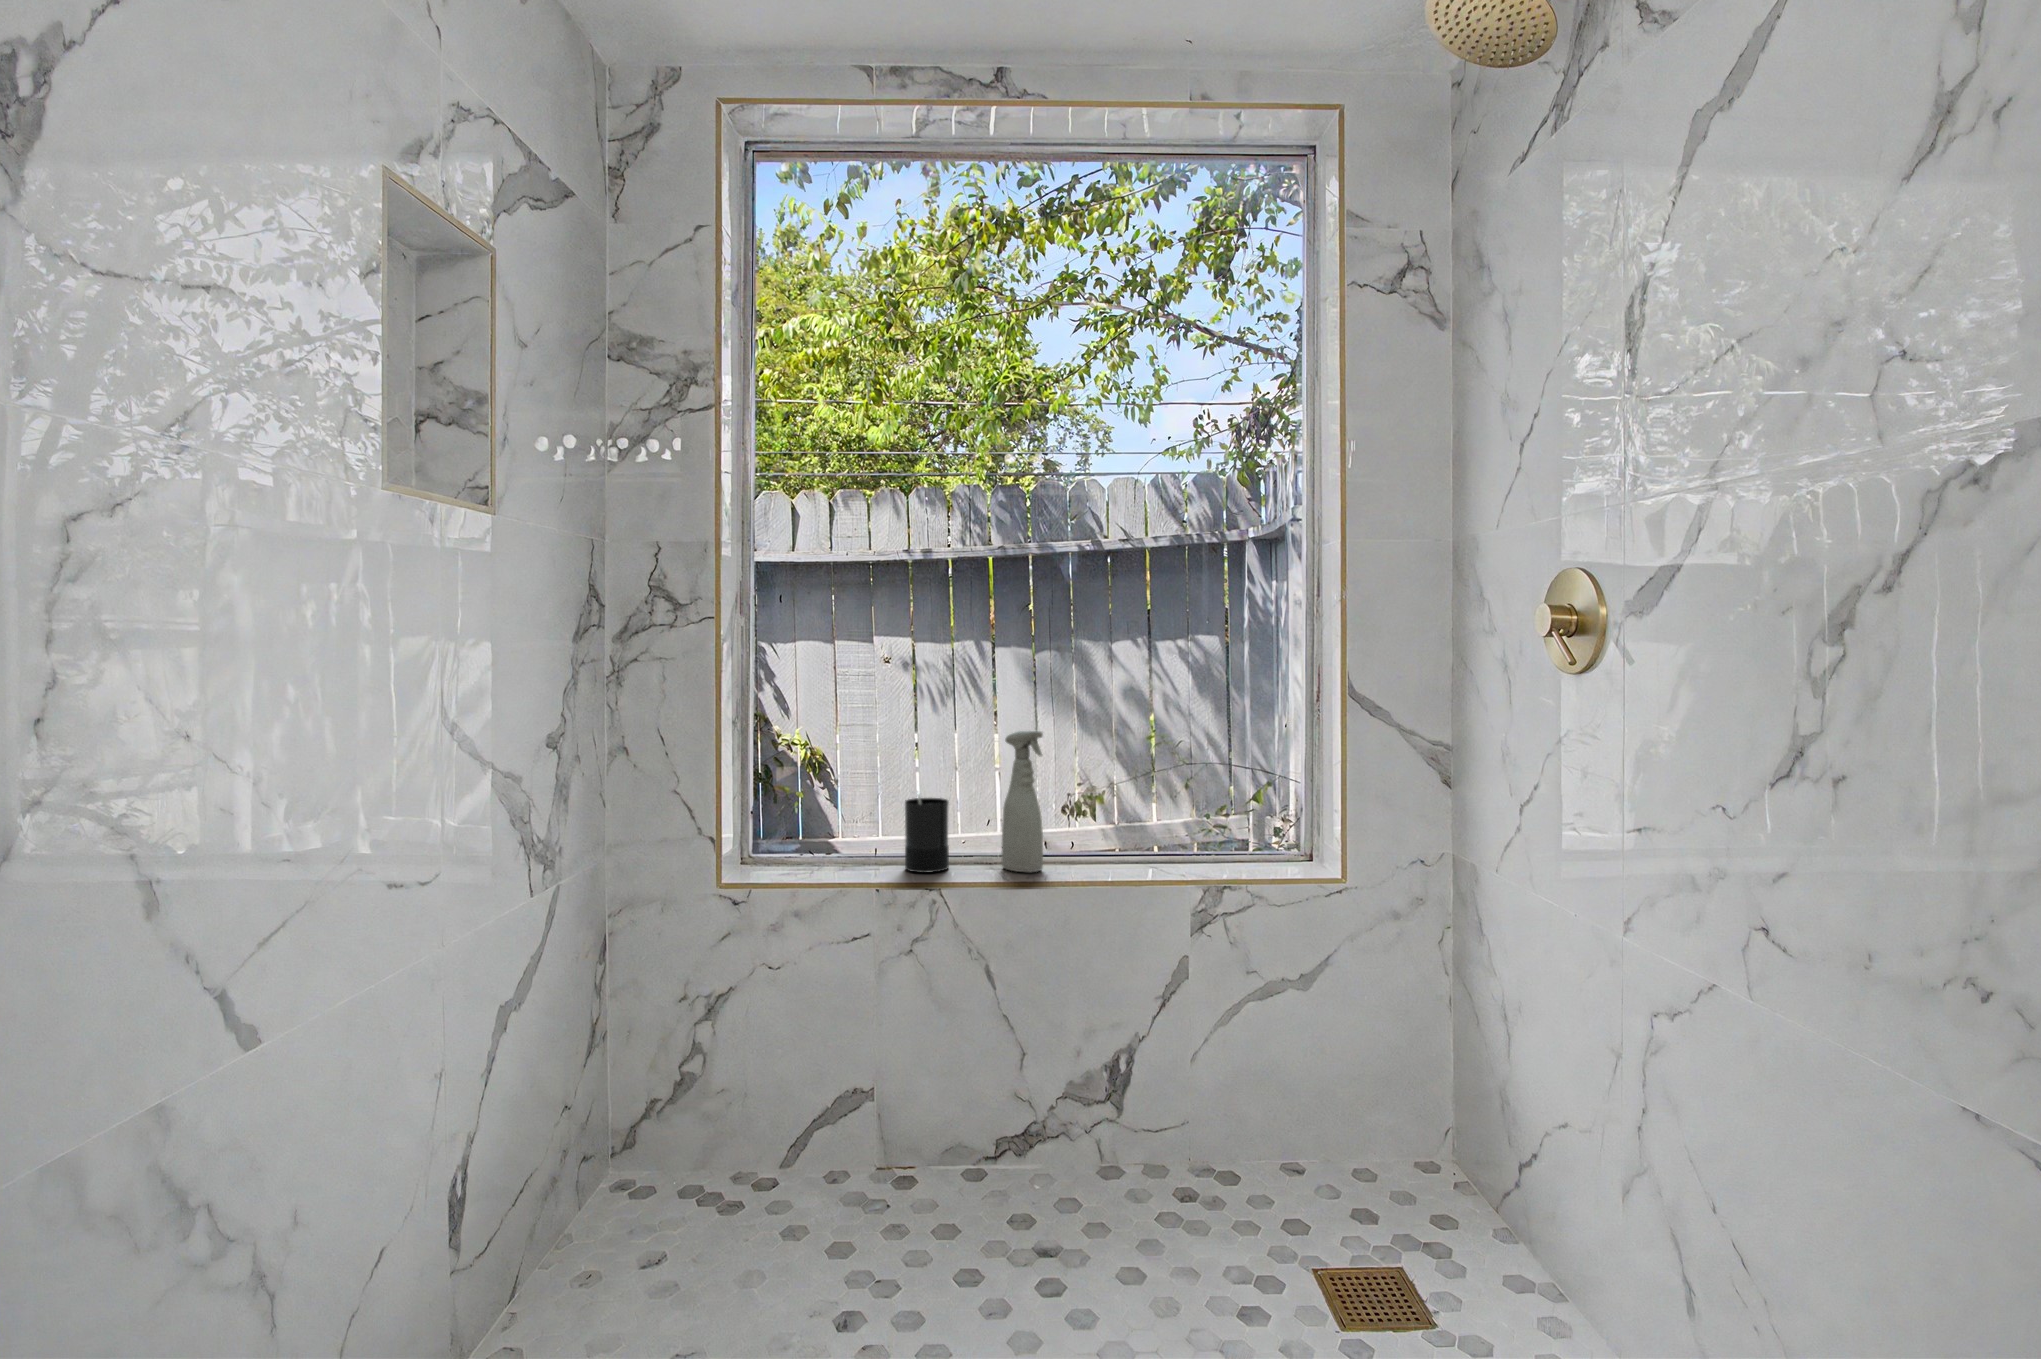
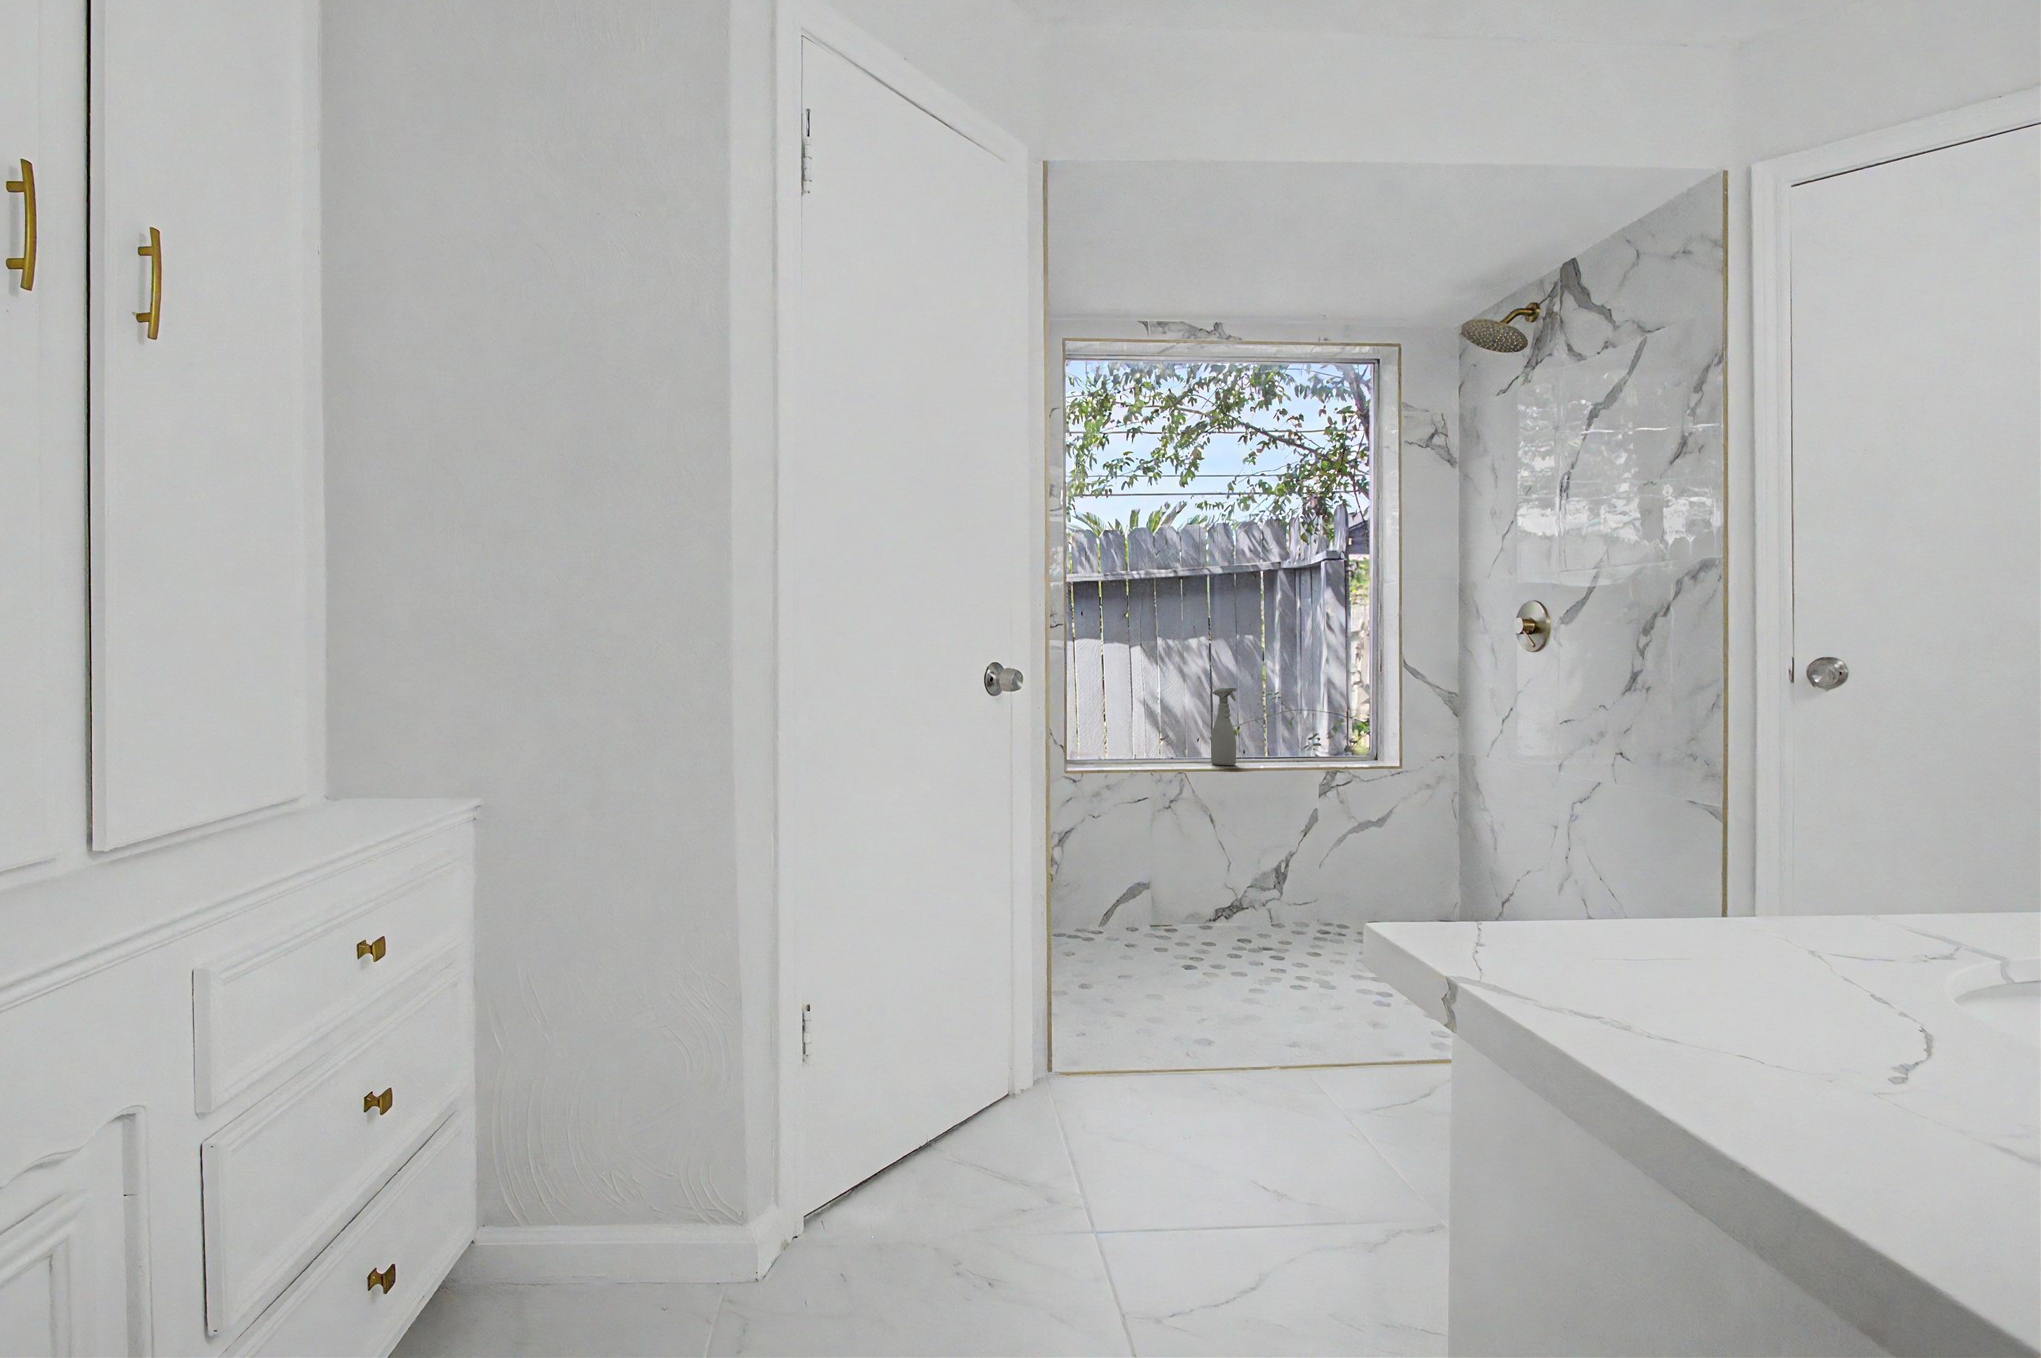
candle: present [905,793,949,873] -> none [1157,722,1183,766]

